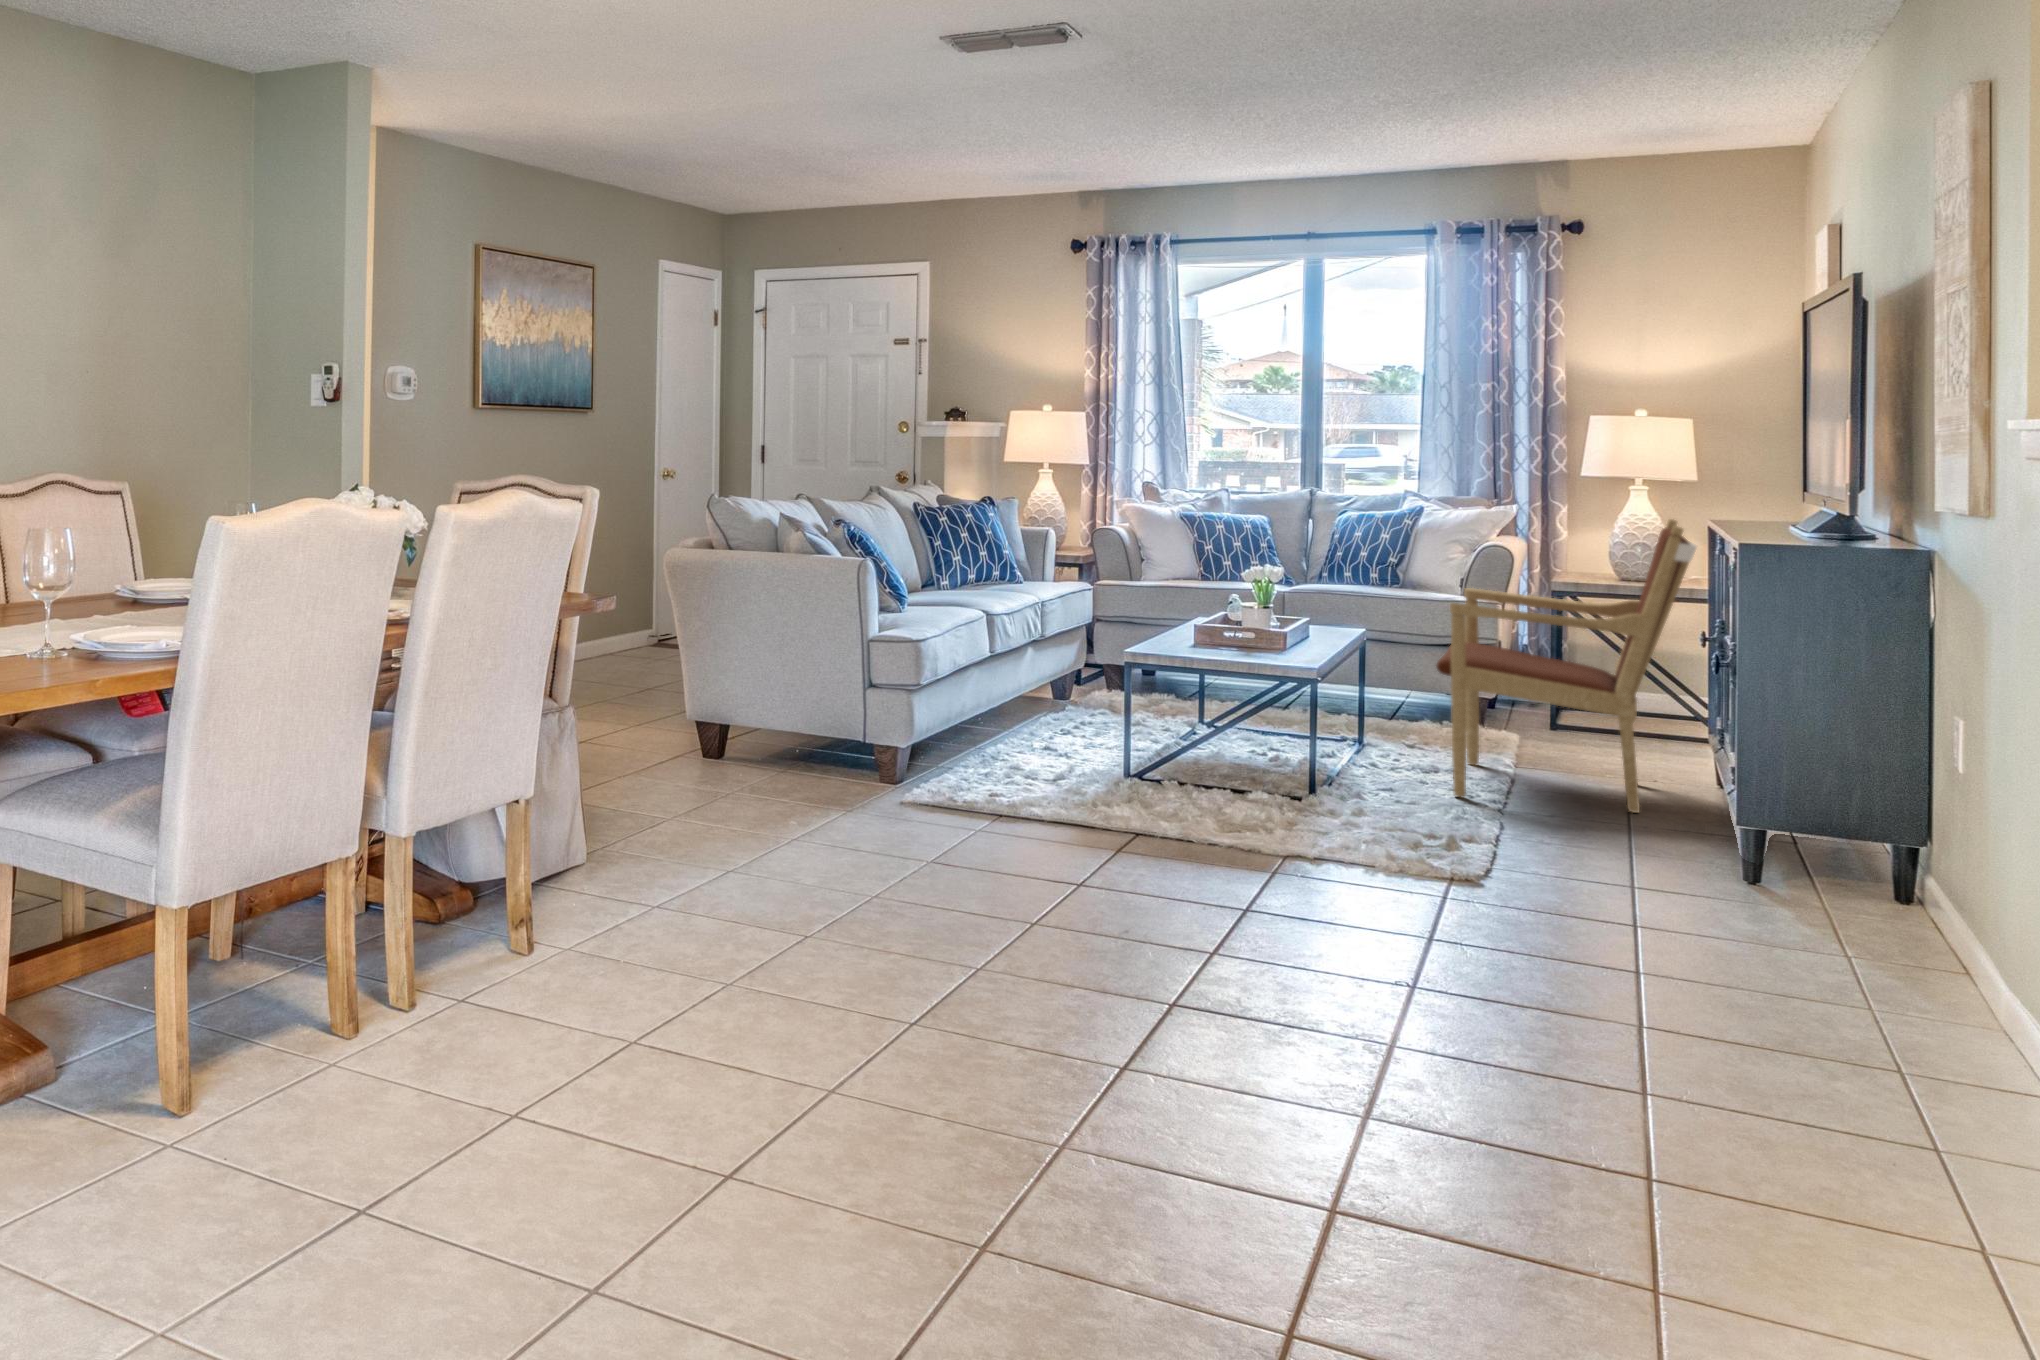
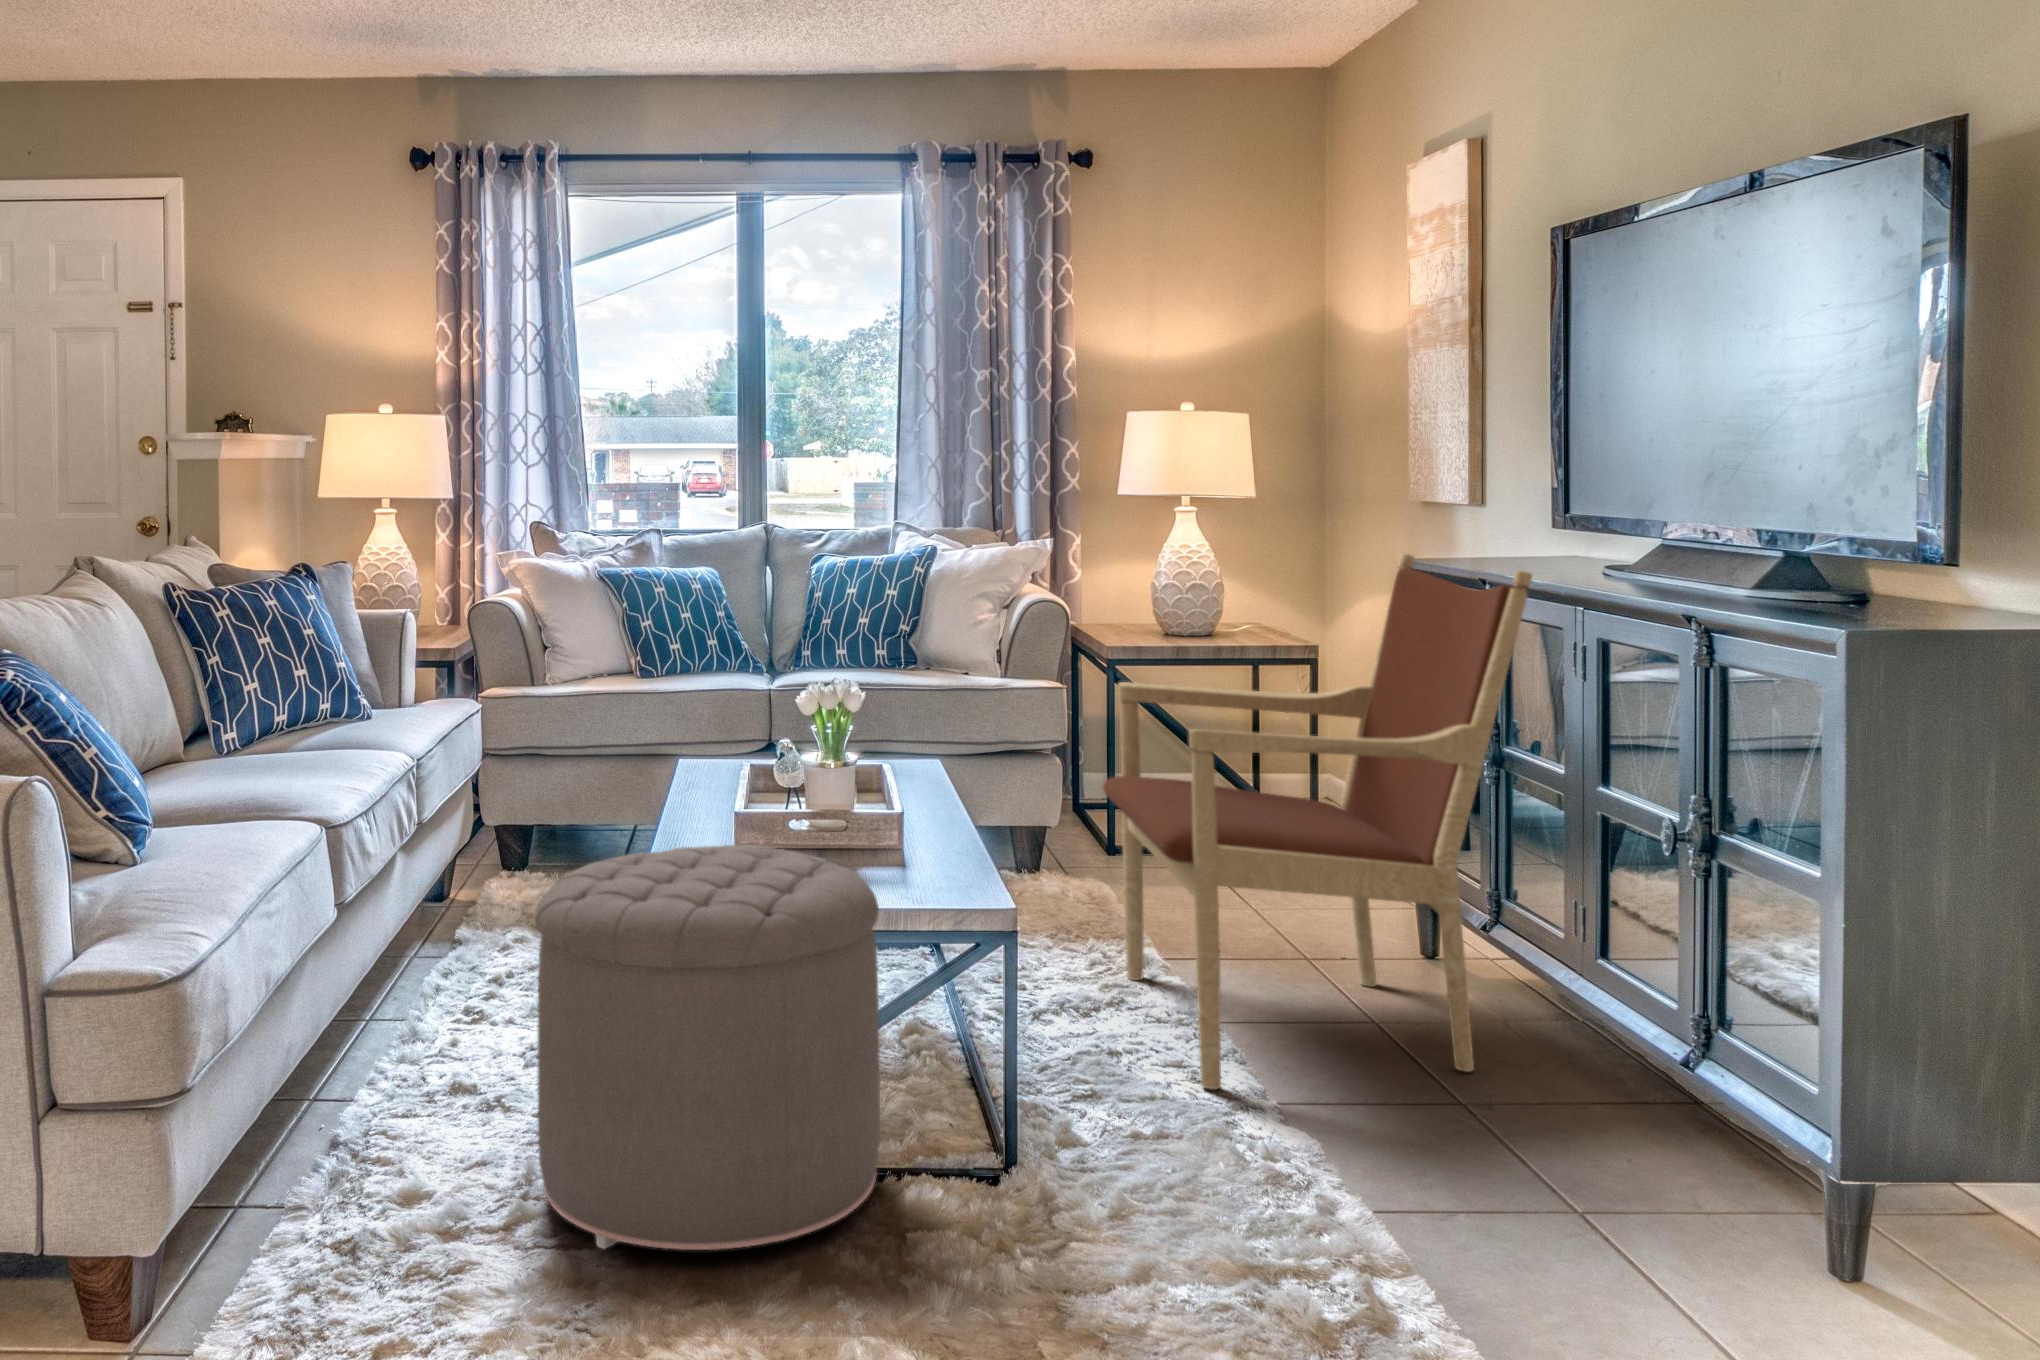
ottoman: none [1071,634,1240,797] -> present [535,845,880,1250]

